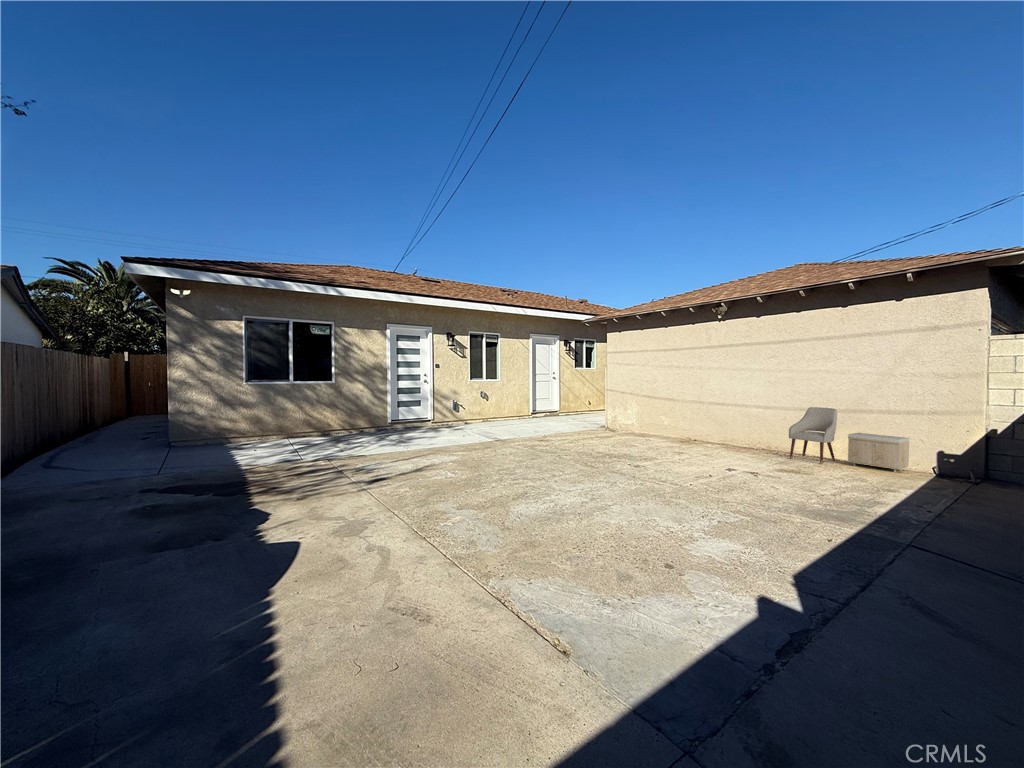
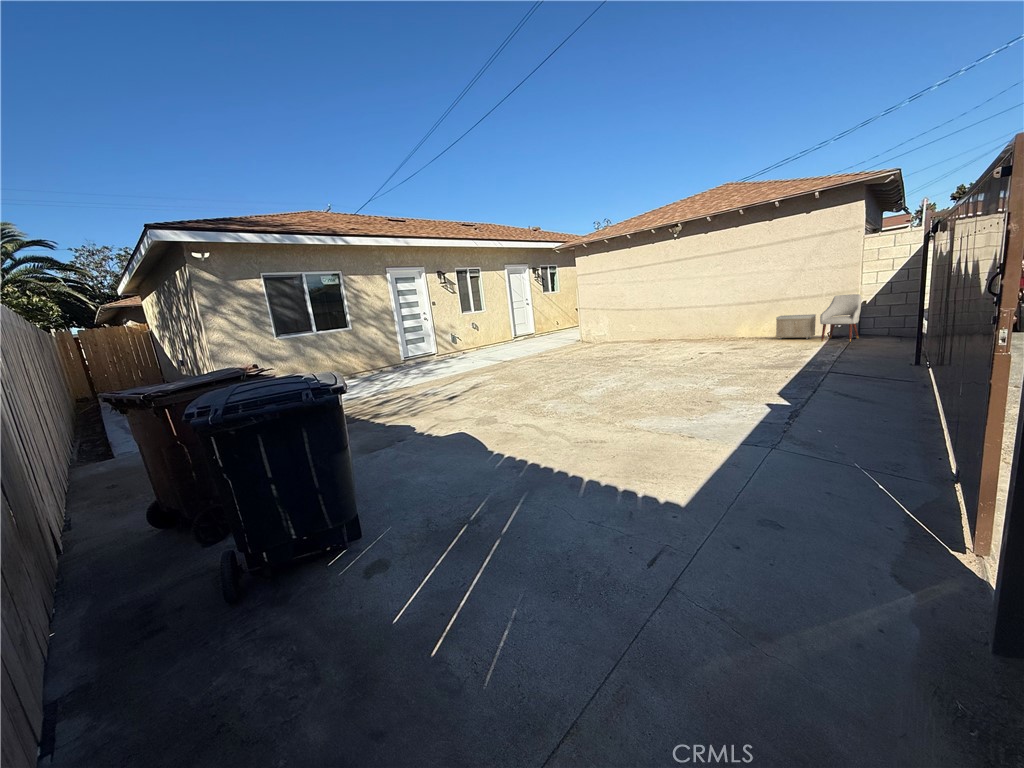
chair: present [789,407,837,464] -> present [820,294,861,342]

